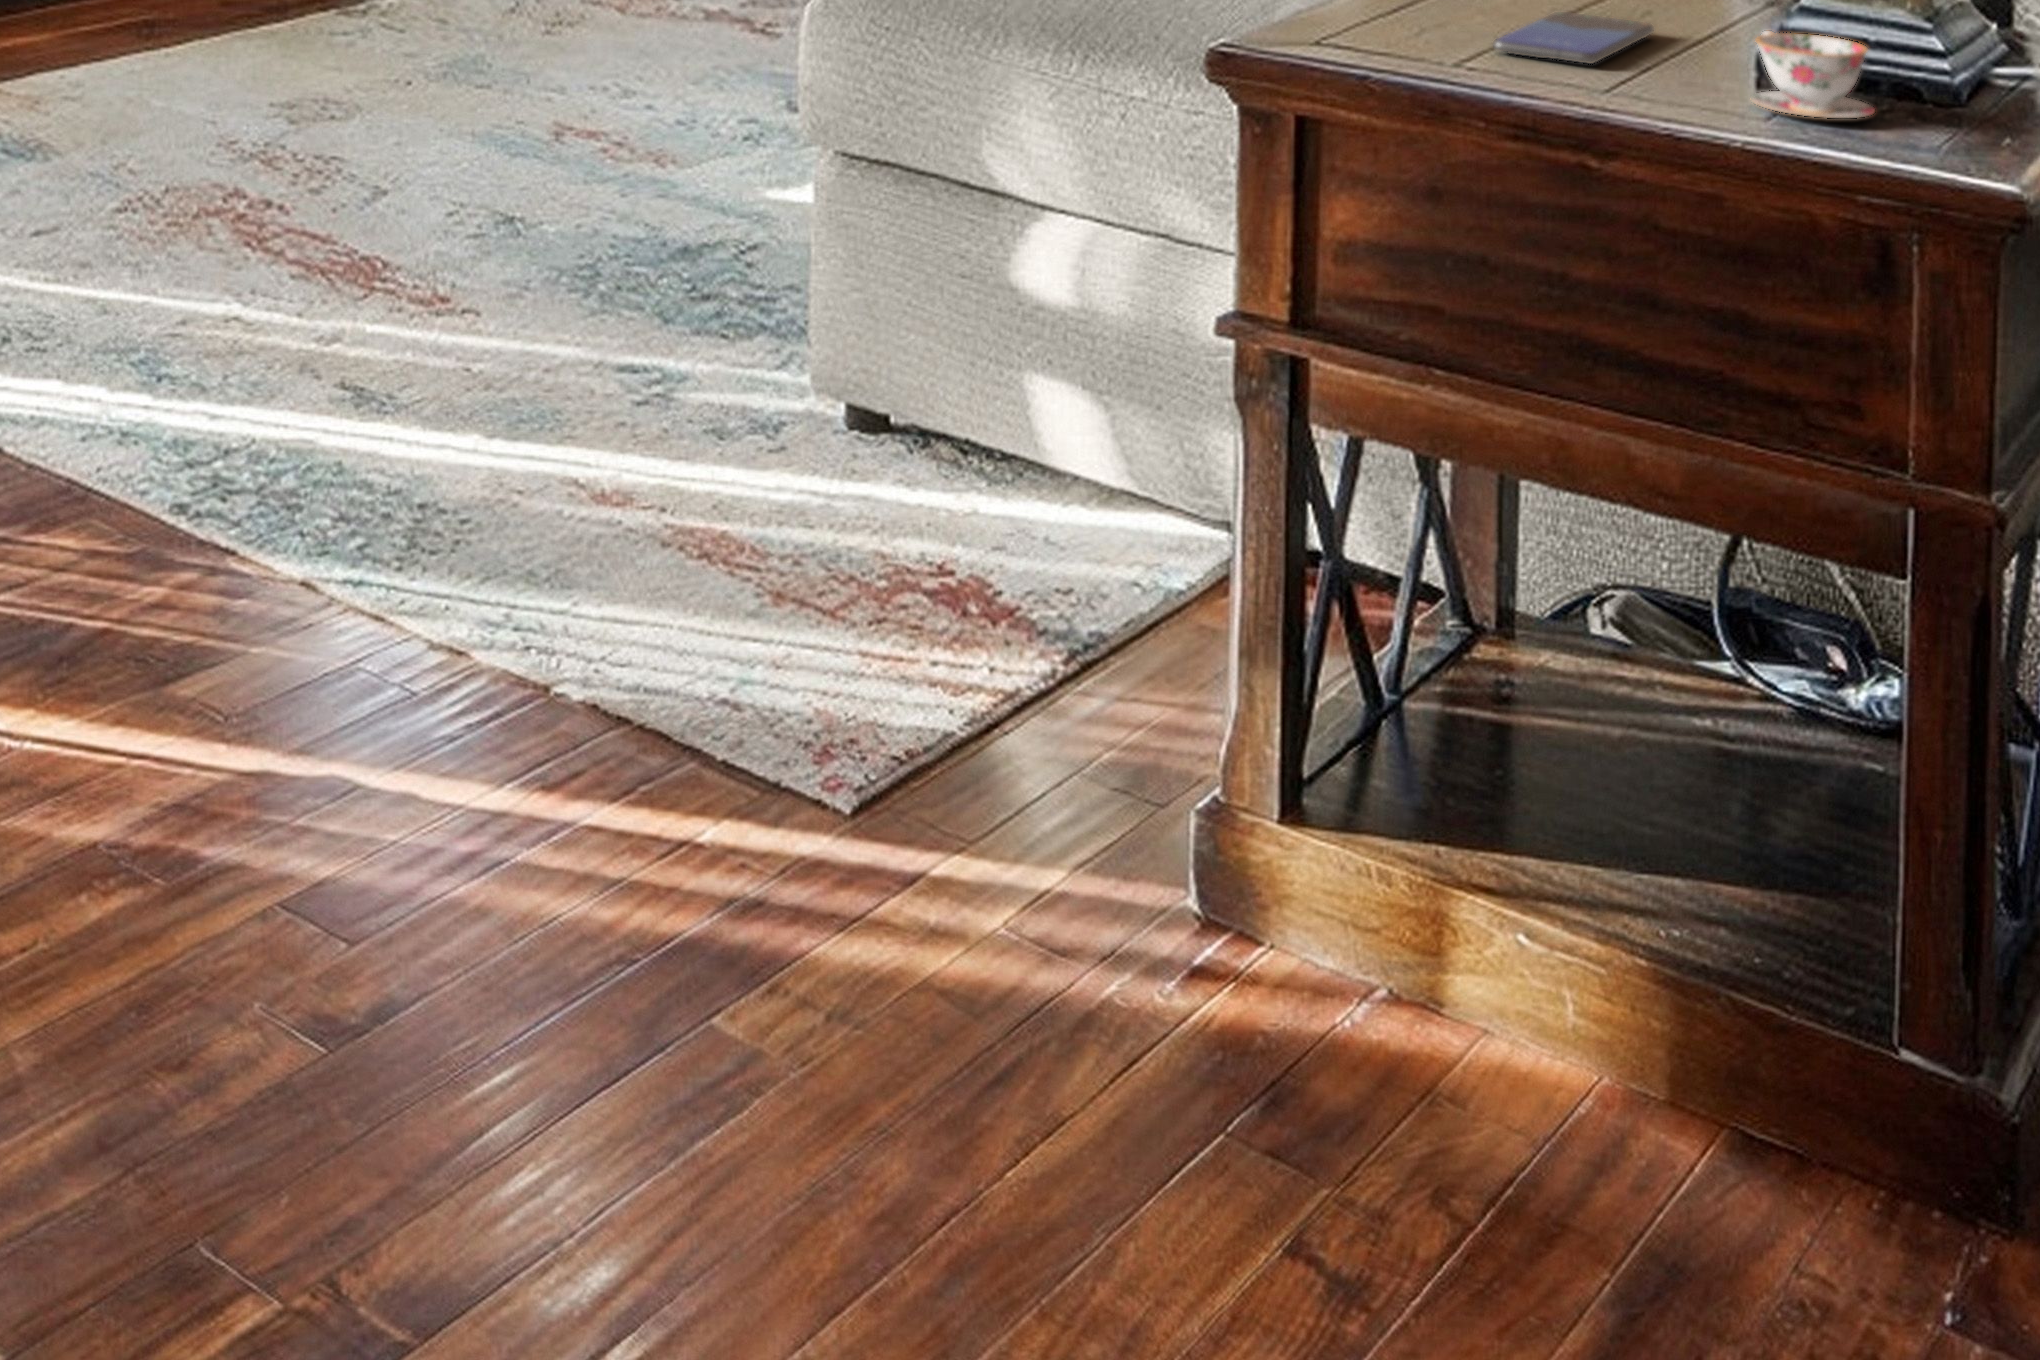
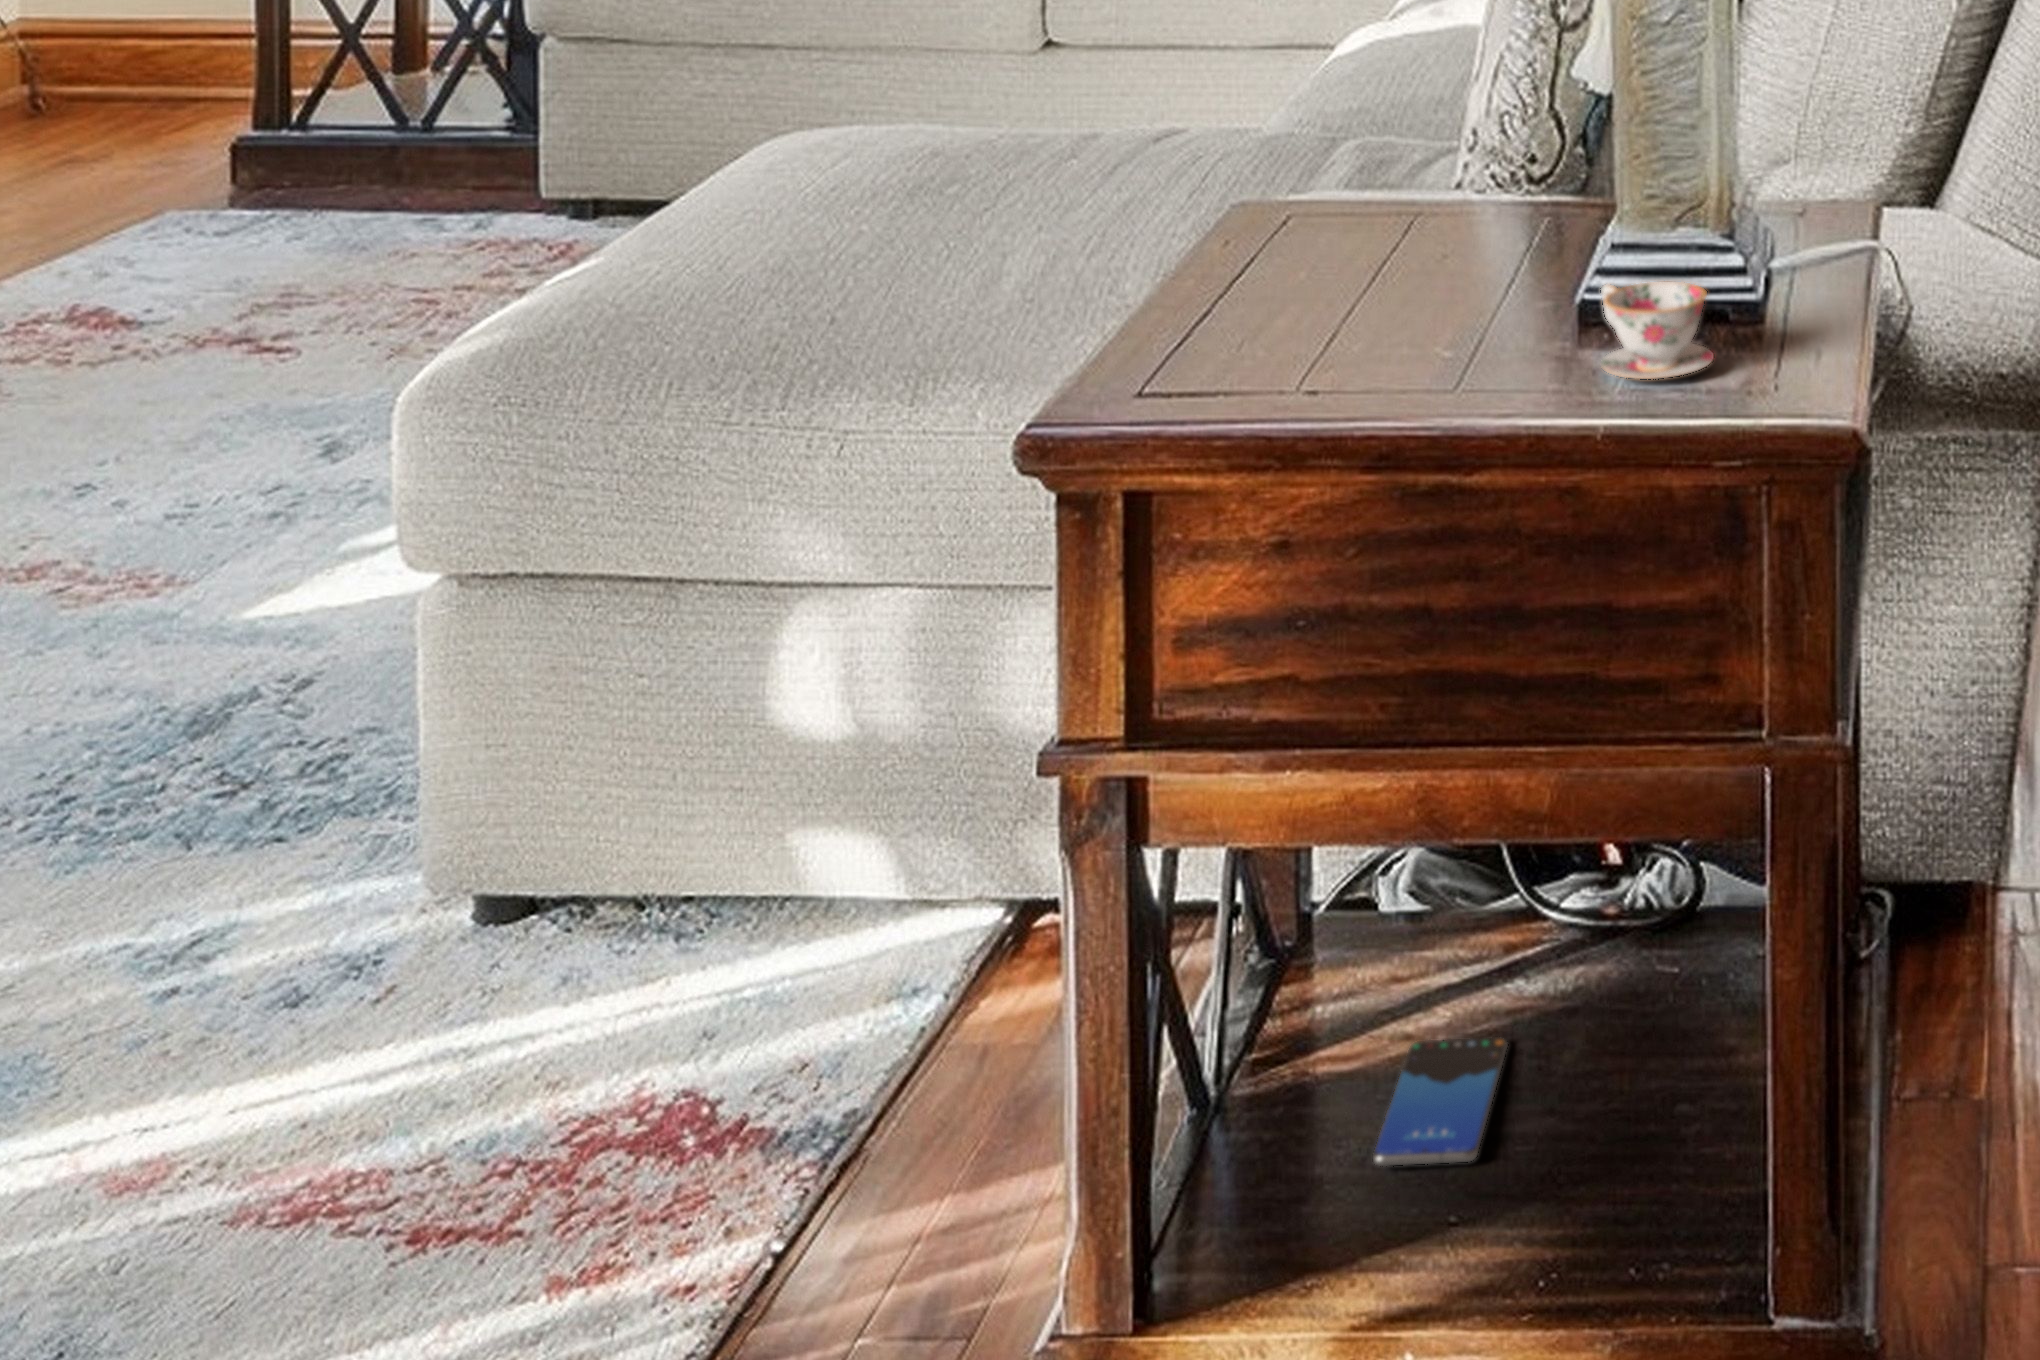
smartphone: present [1493,12,1654,63] -> present [1373,1037,1507,1165]

